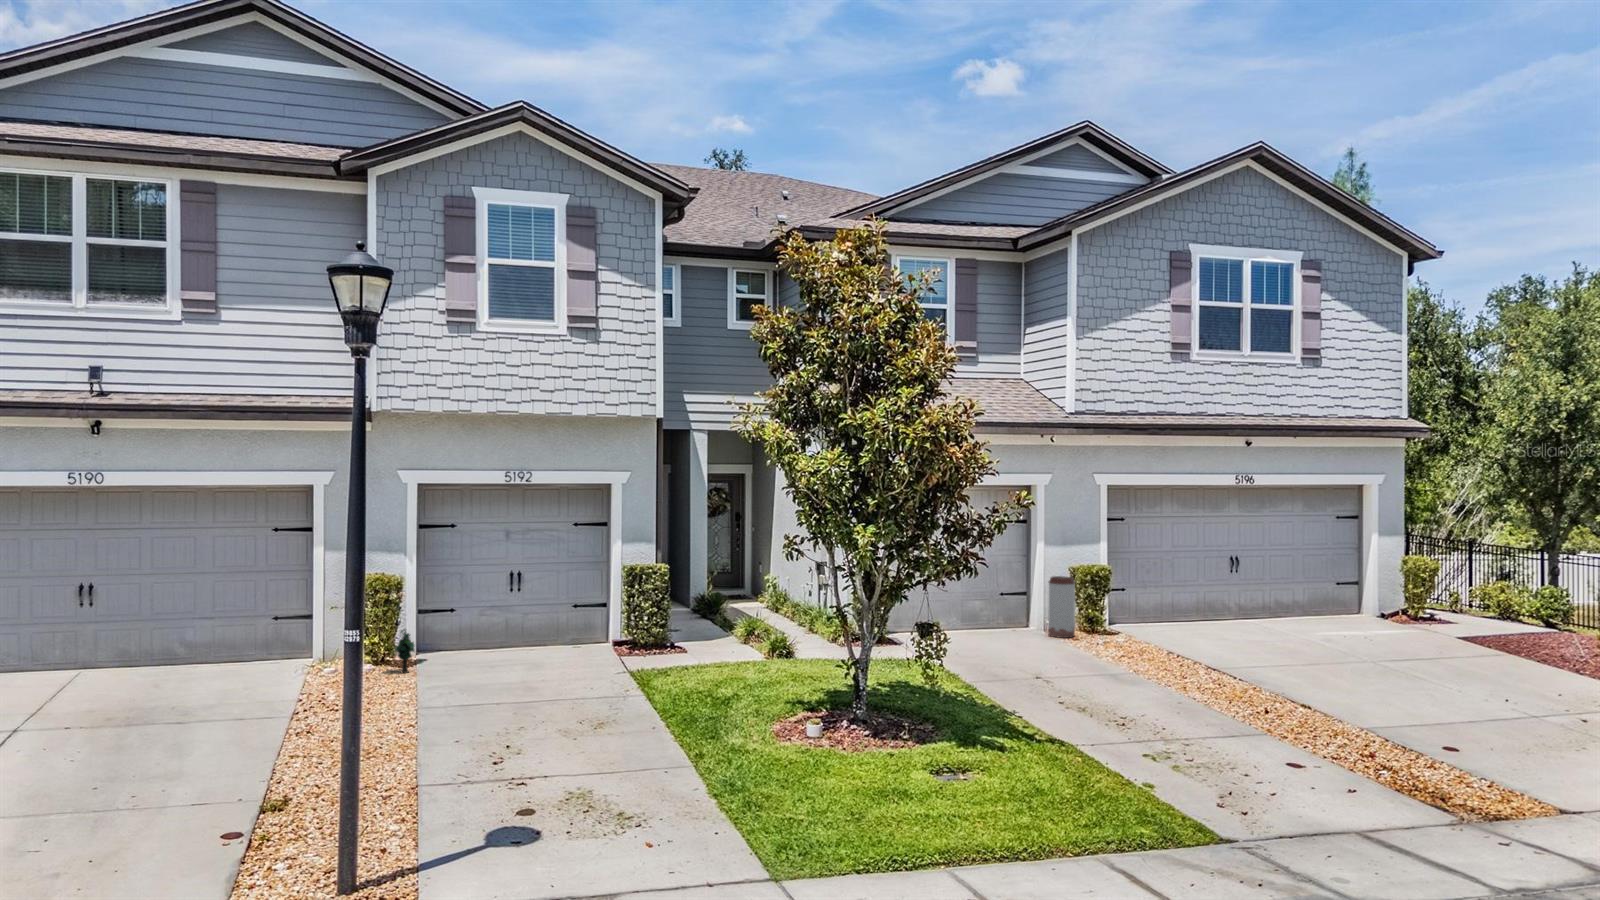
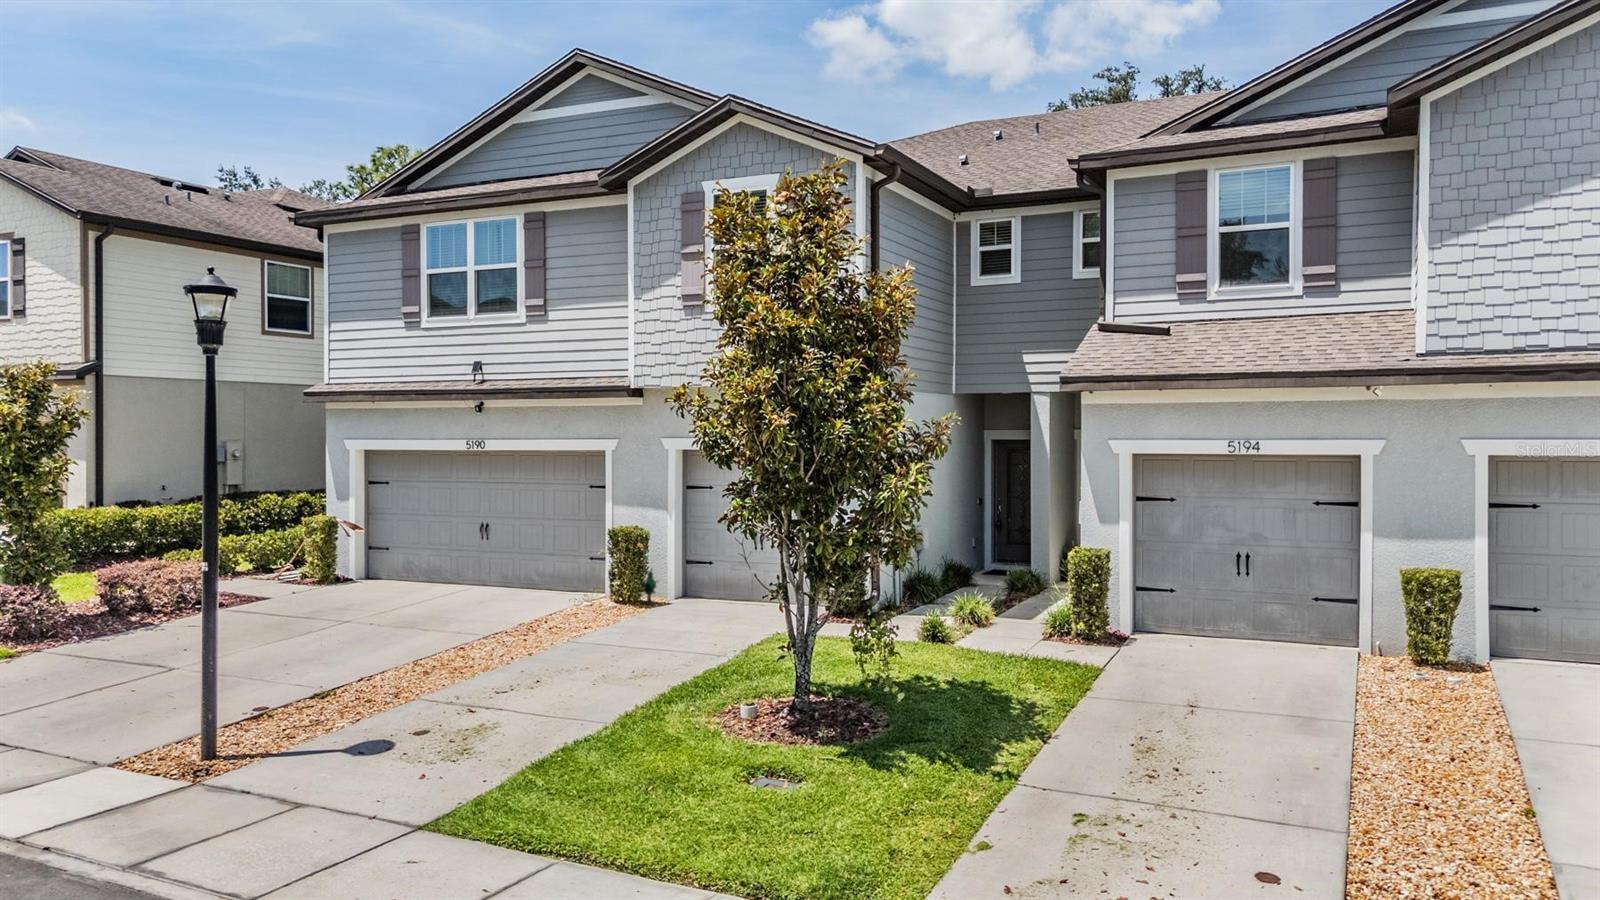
trash can: present [1048,576,1075,638] -> none [1371,580,1414,668]

